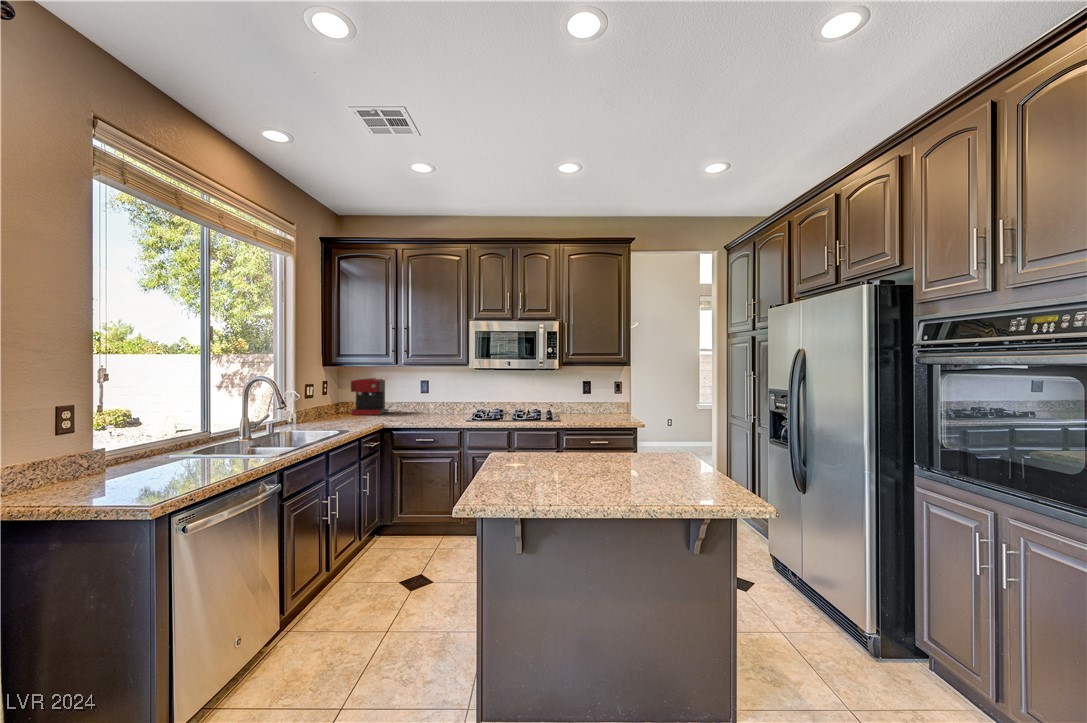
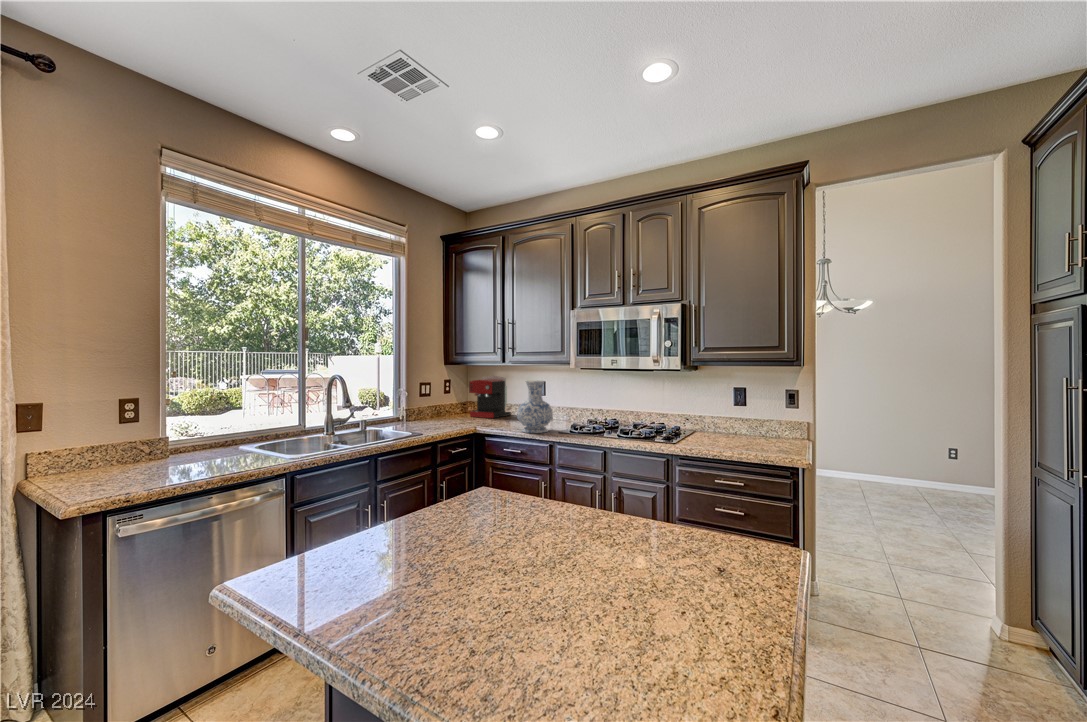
vase: none [424,378,456,423] -> present [517,380,553,433]

